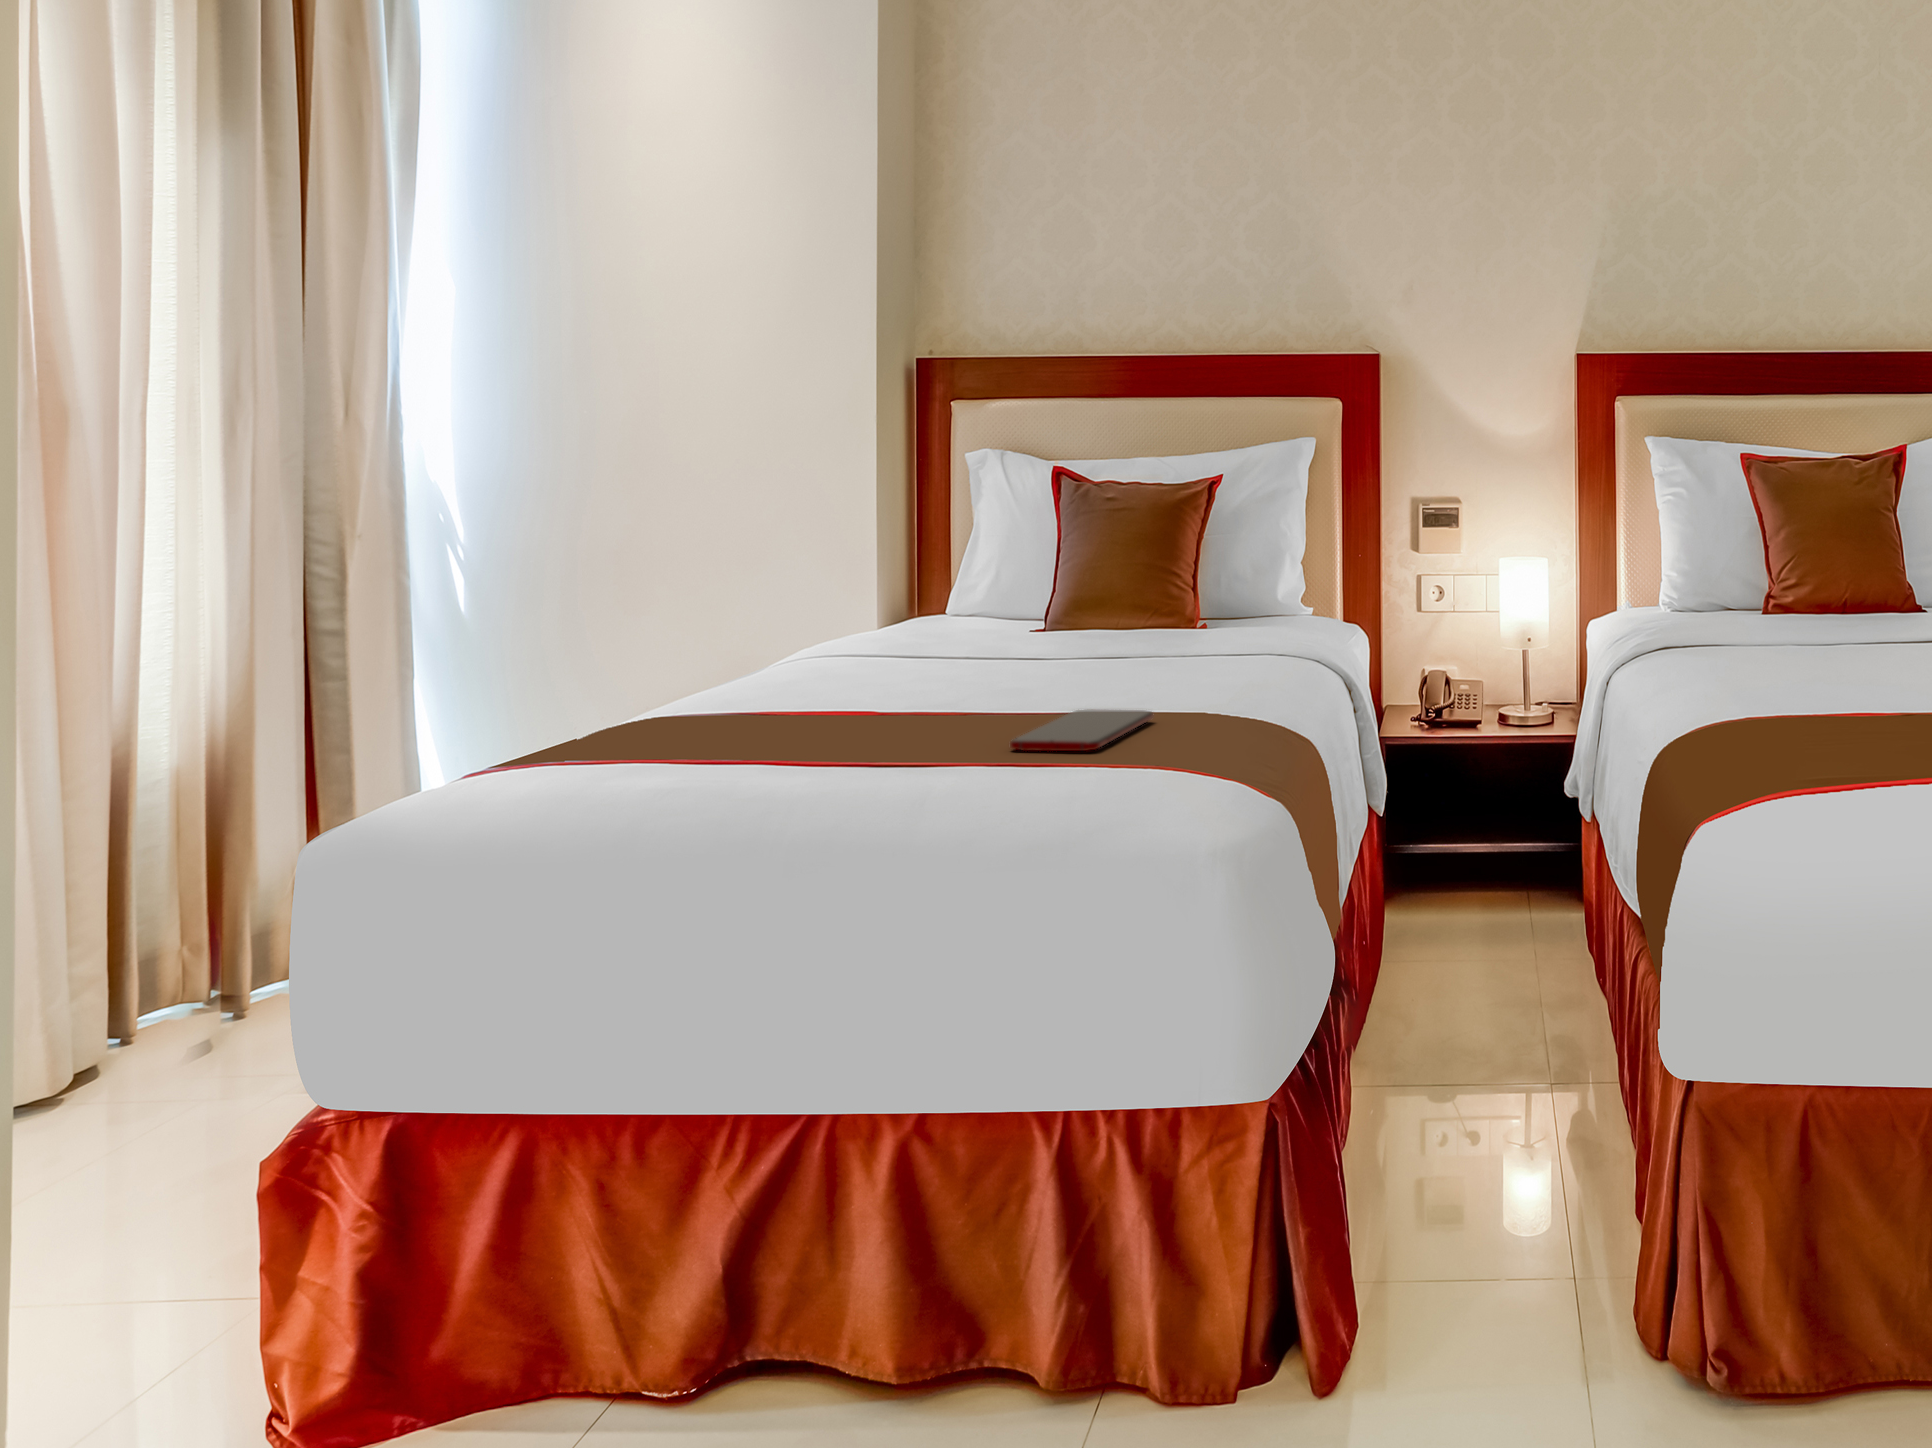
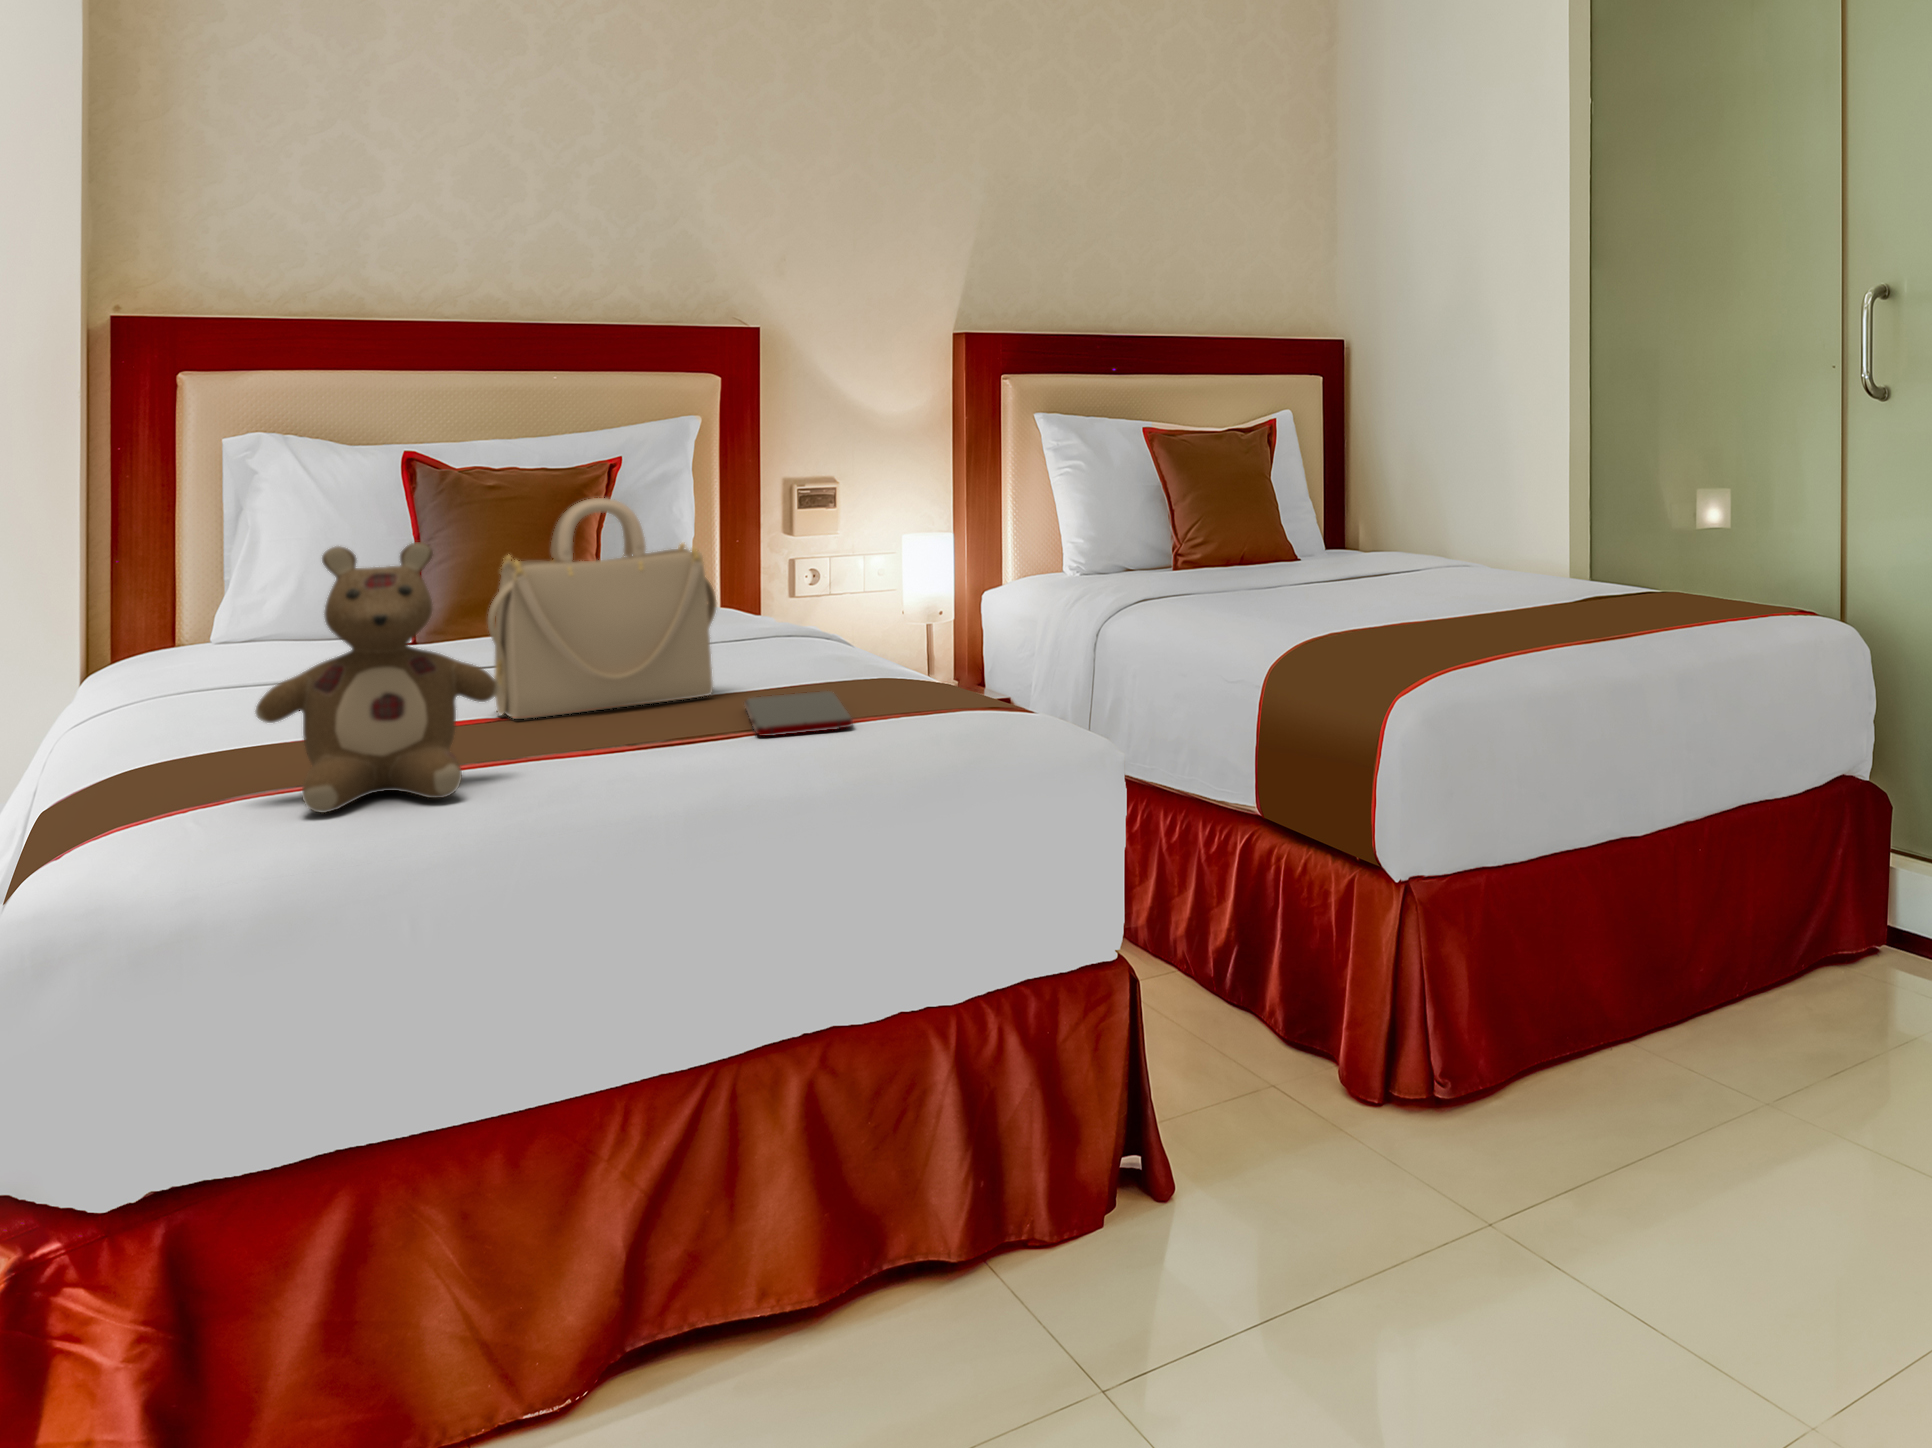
handbag: none [891,506,1094,709] -> present [488,498,717,719]
stuffed bear: none [564,537,763,776] -> present [256,542,498,813]

